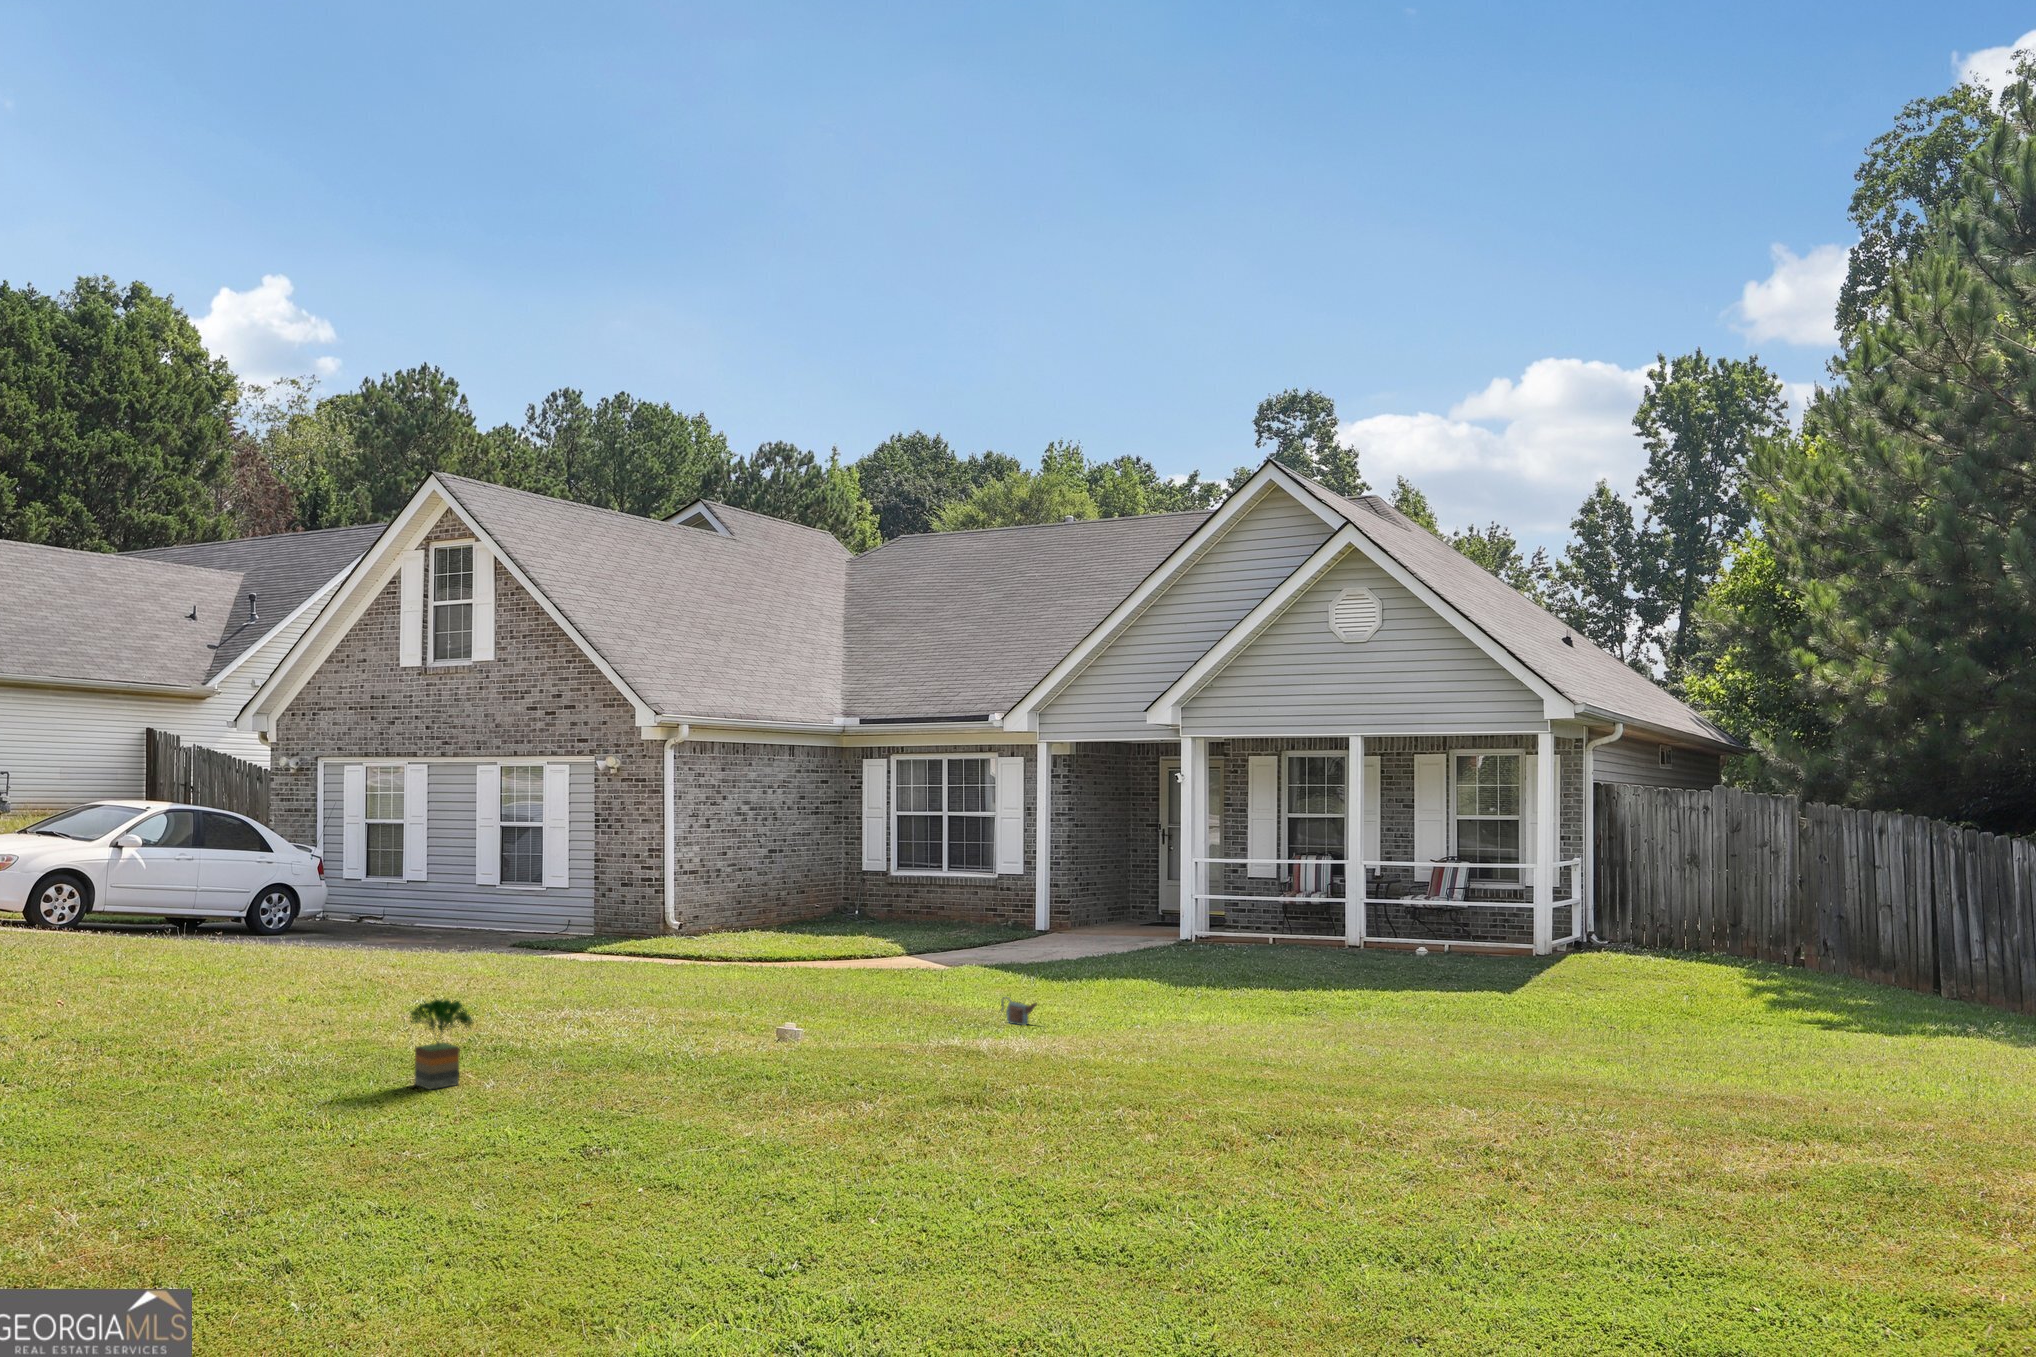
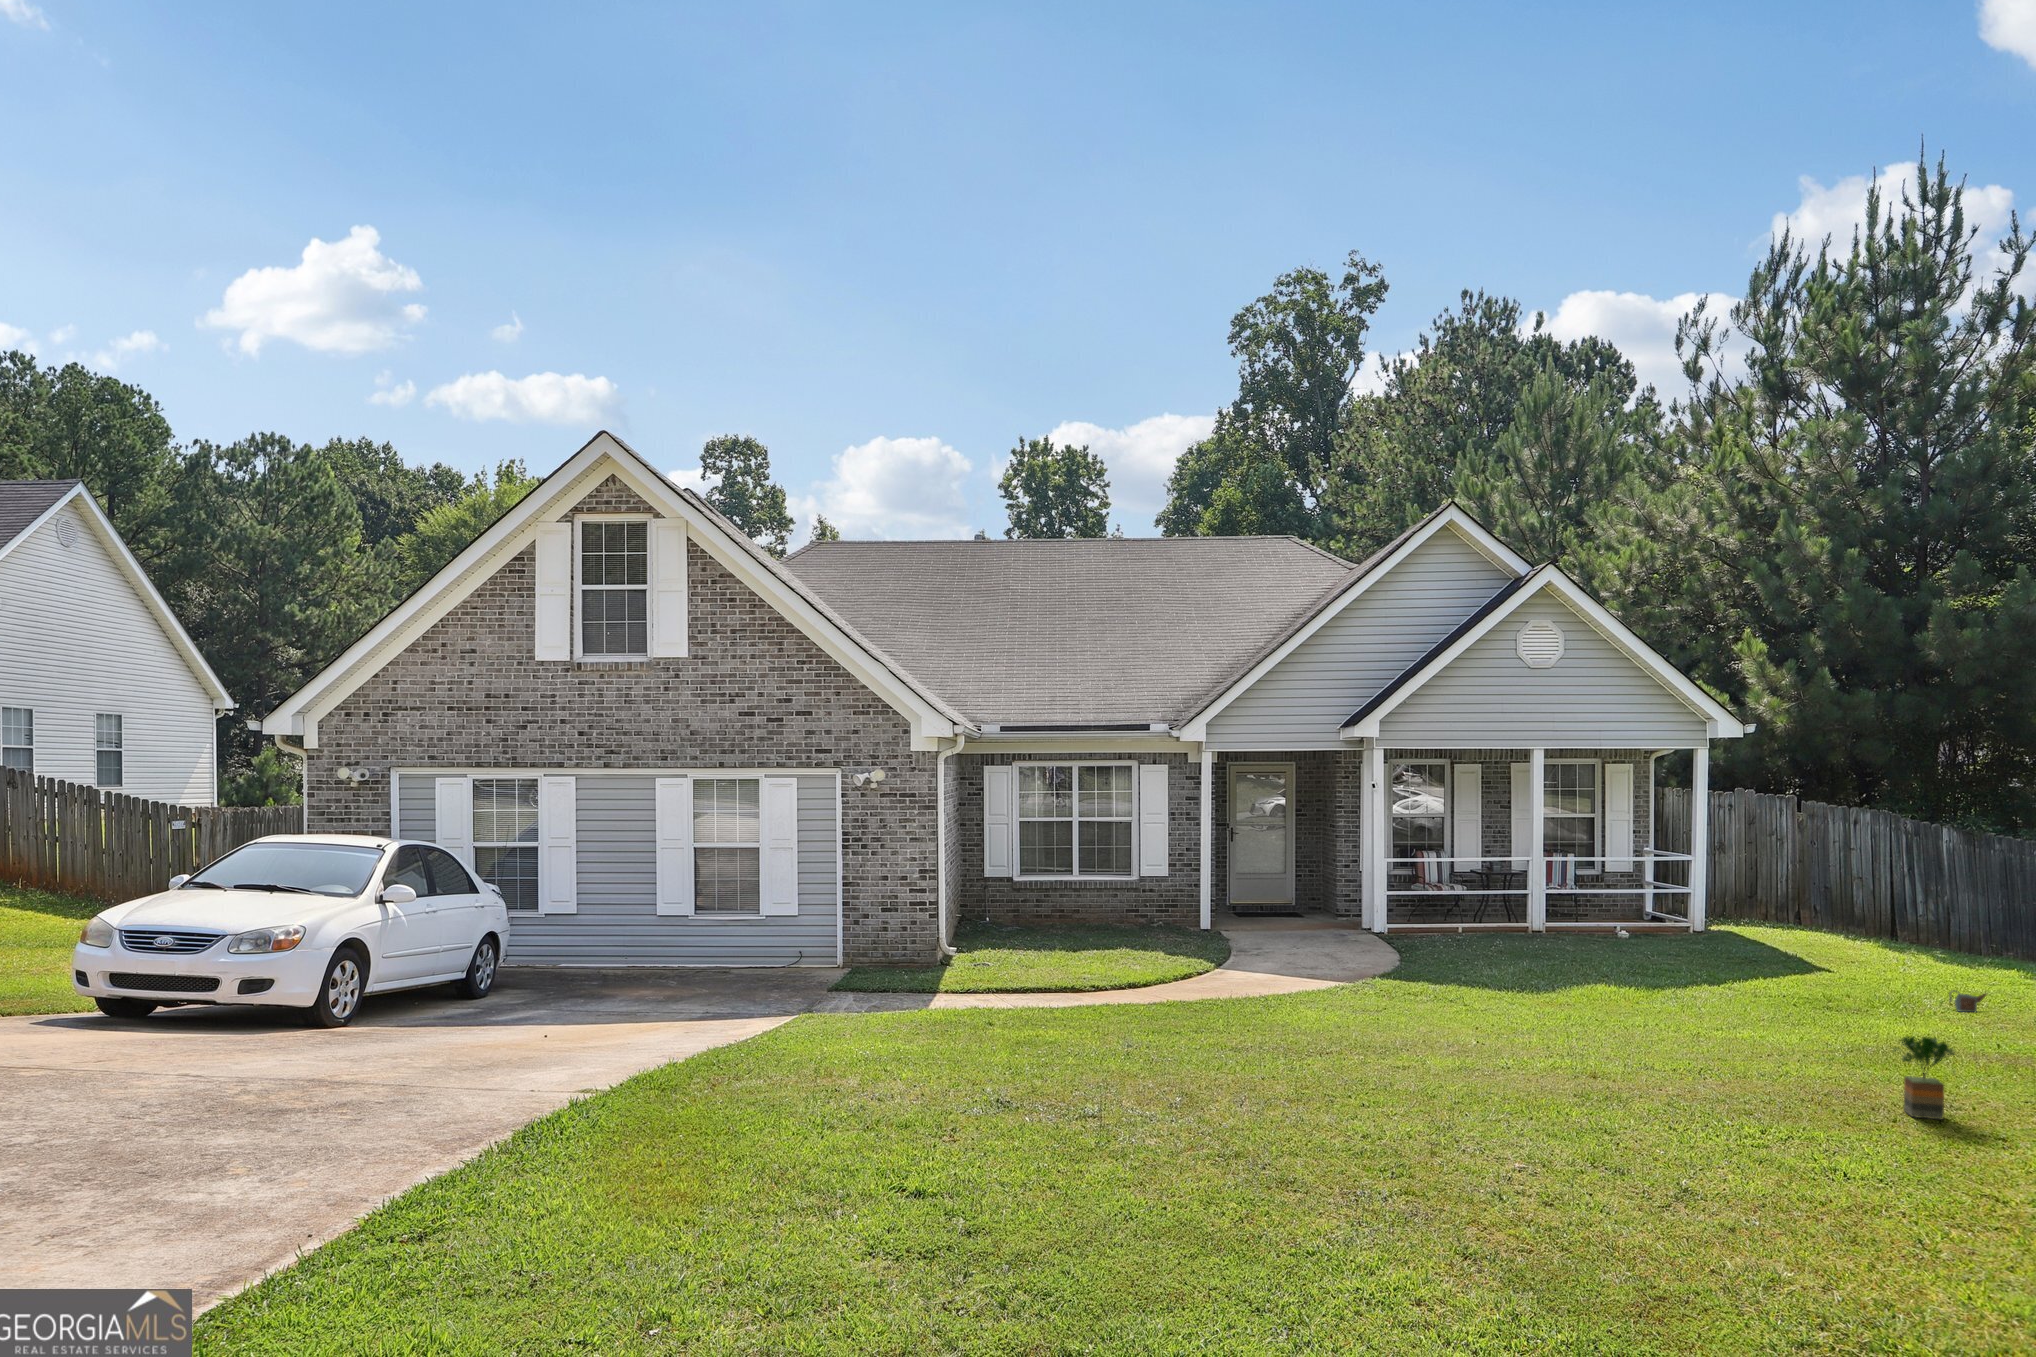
watering can: present [1001,997,1037,1025] -> present [1949,990,1987,1012]

